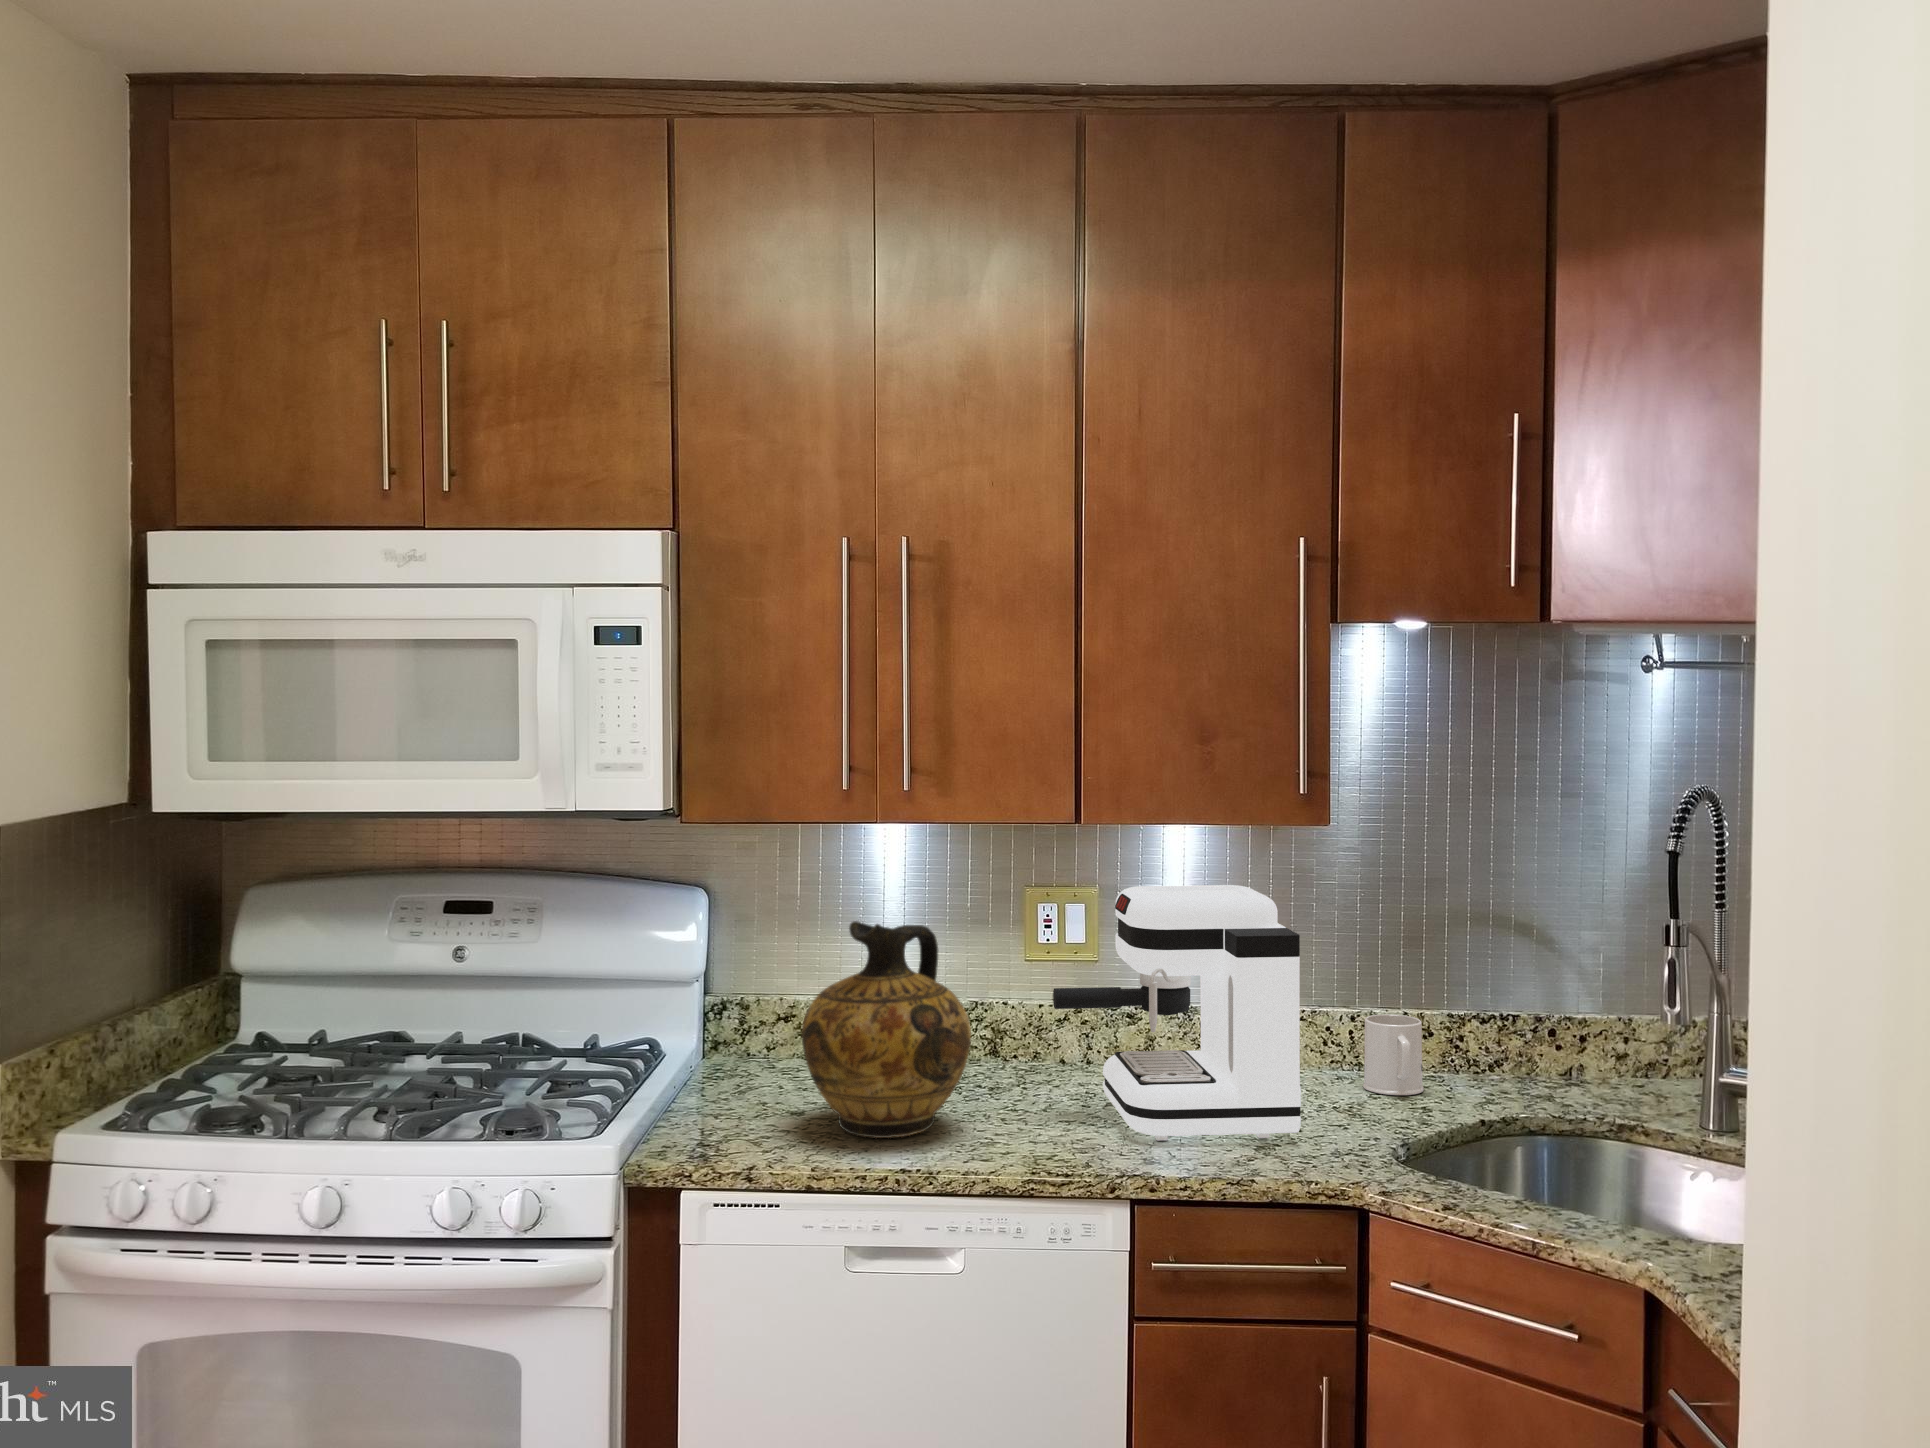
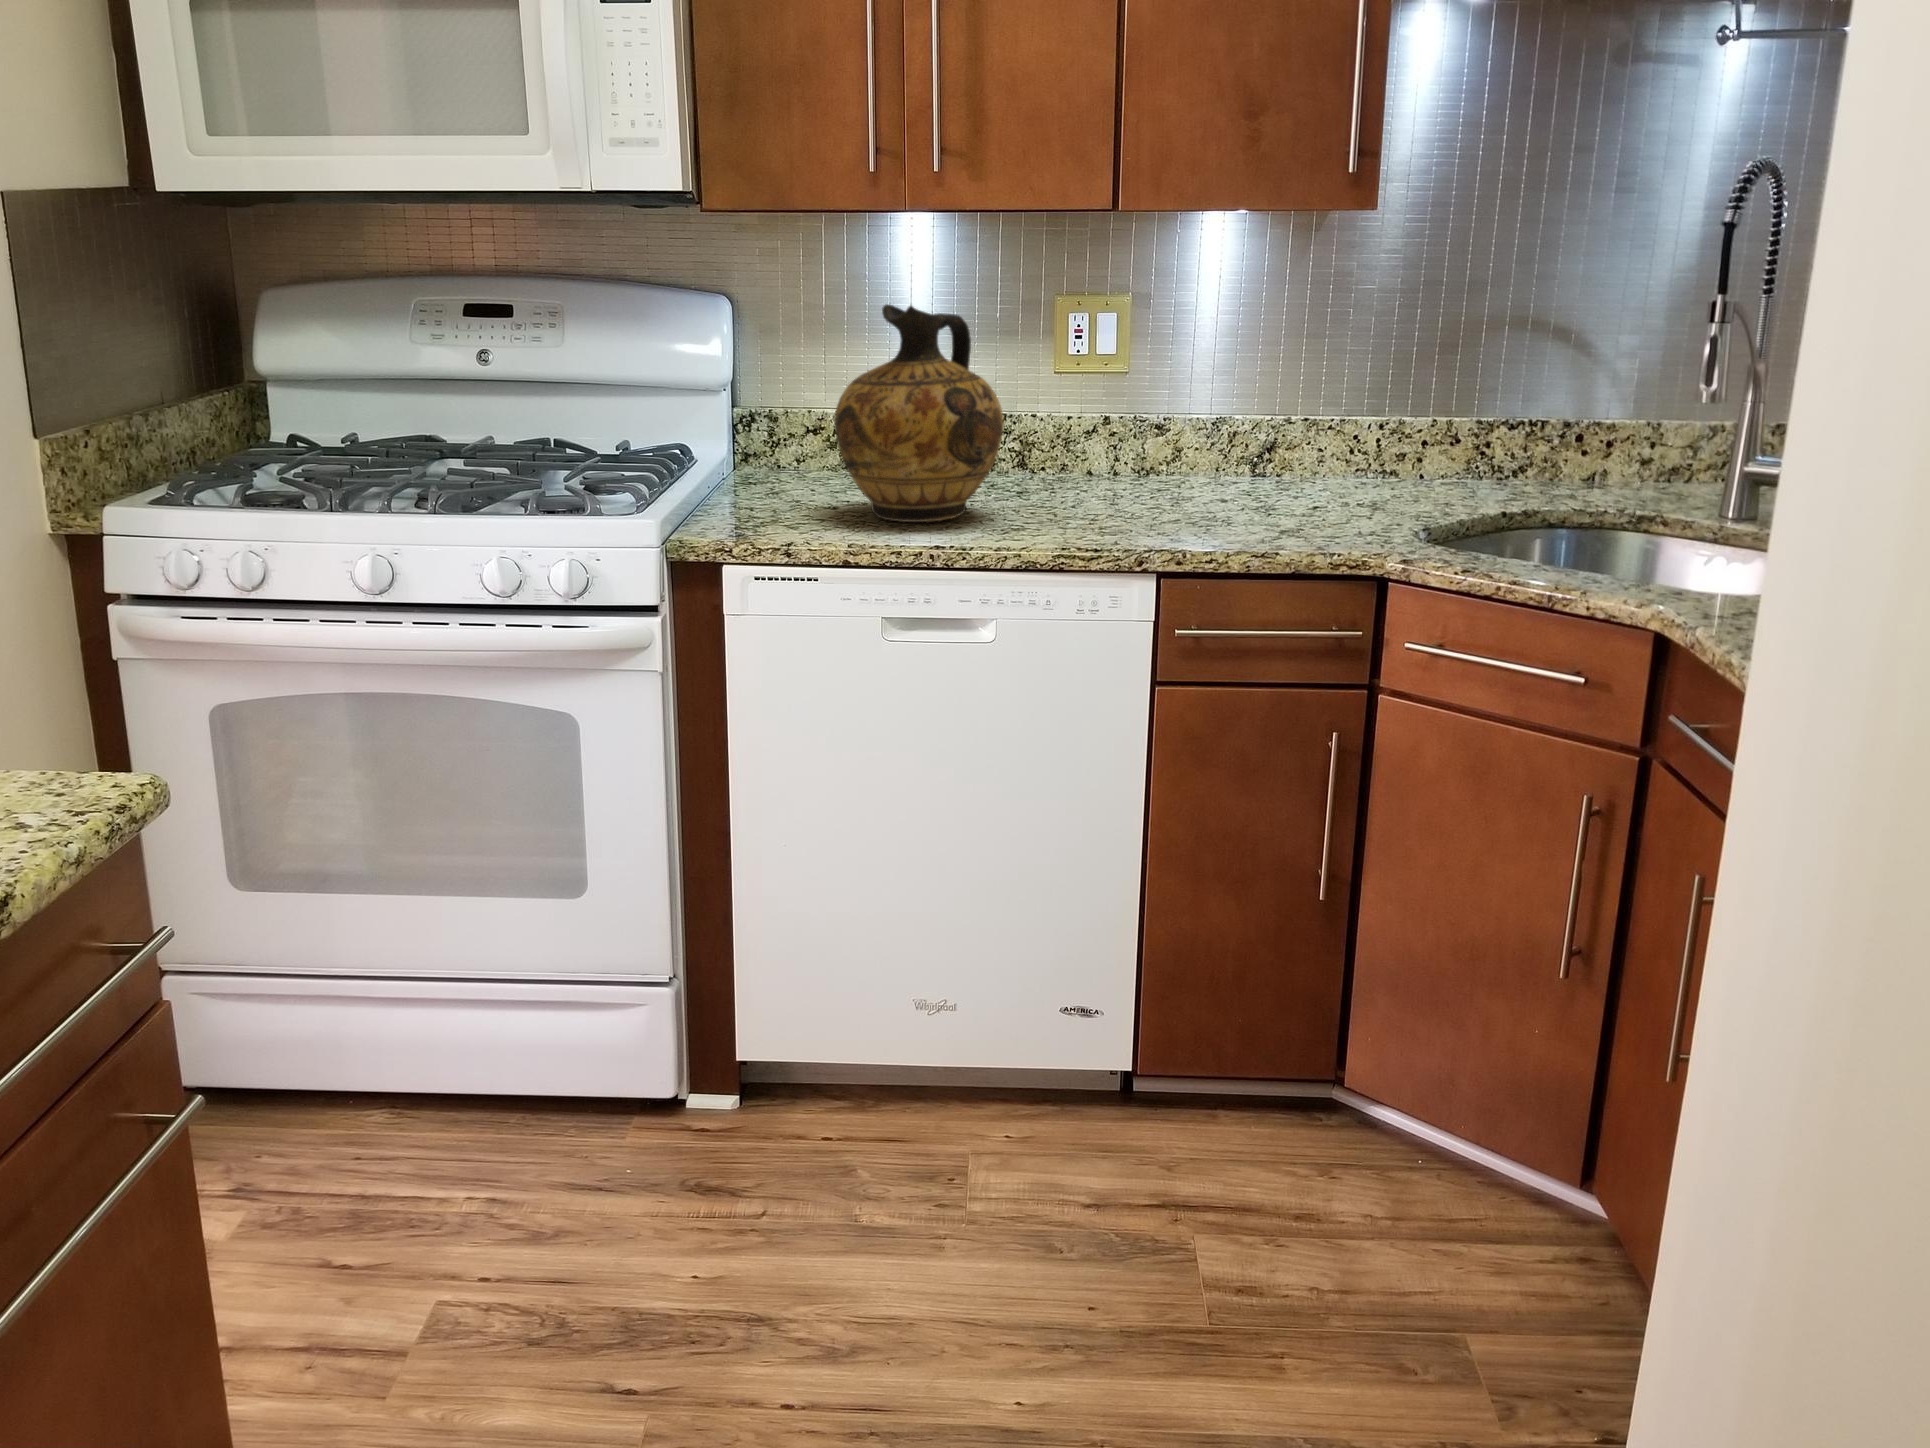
coffee maker: present [1053,885,1301,1141] -> none [1085,278,1340,525]
mug: present [1363,1014,1424,1095] -> none [1387,420,1451,496]

